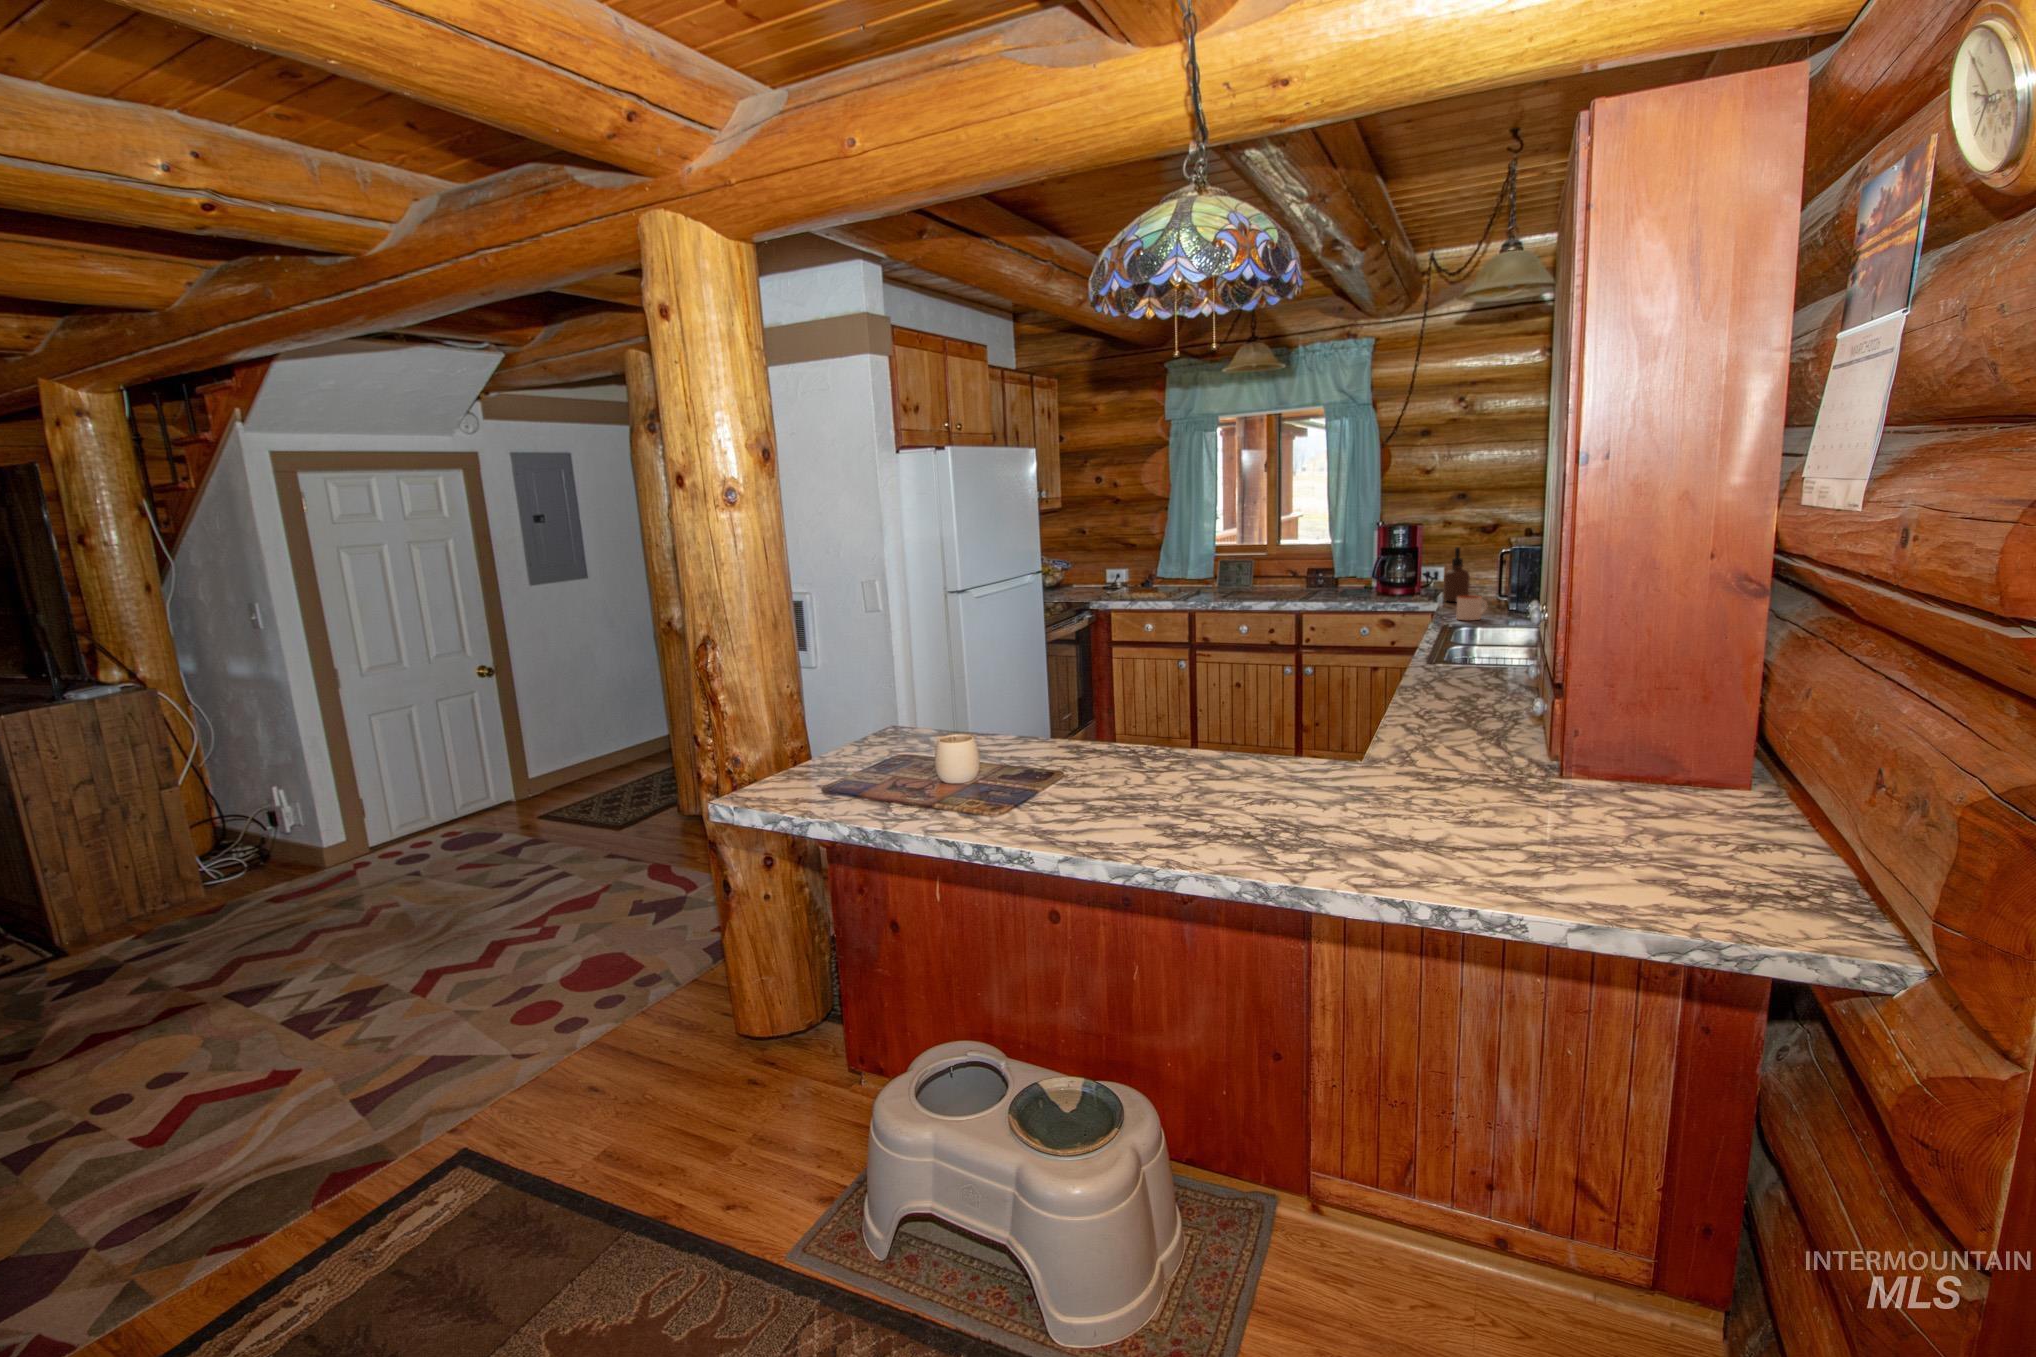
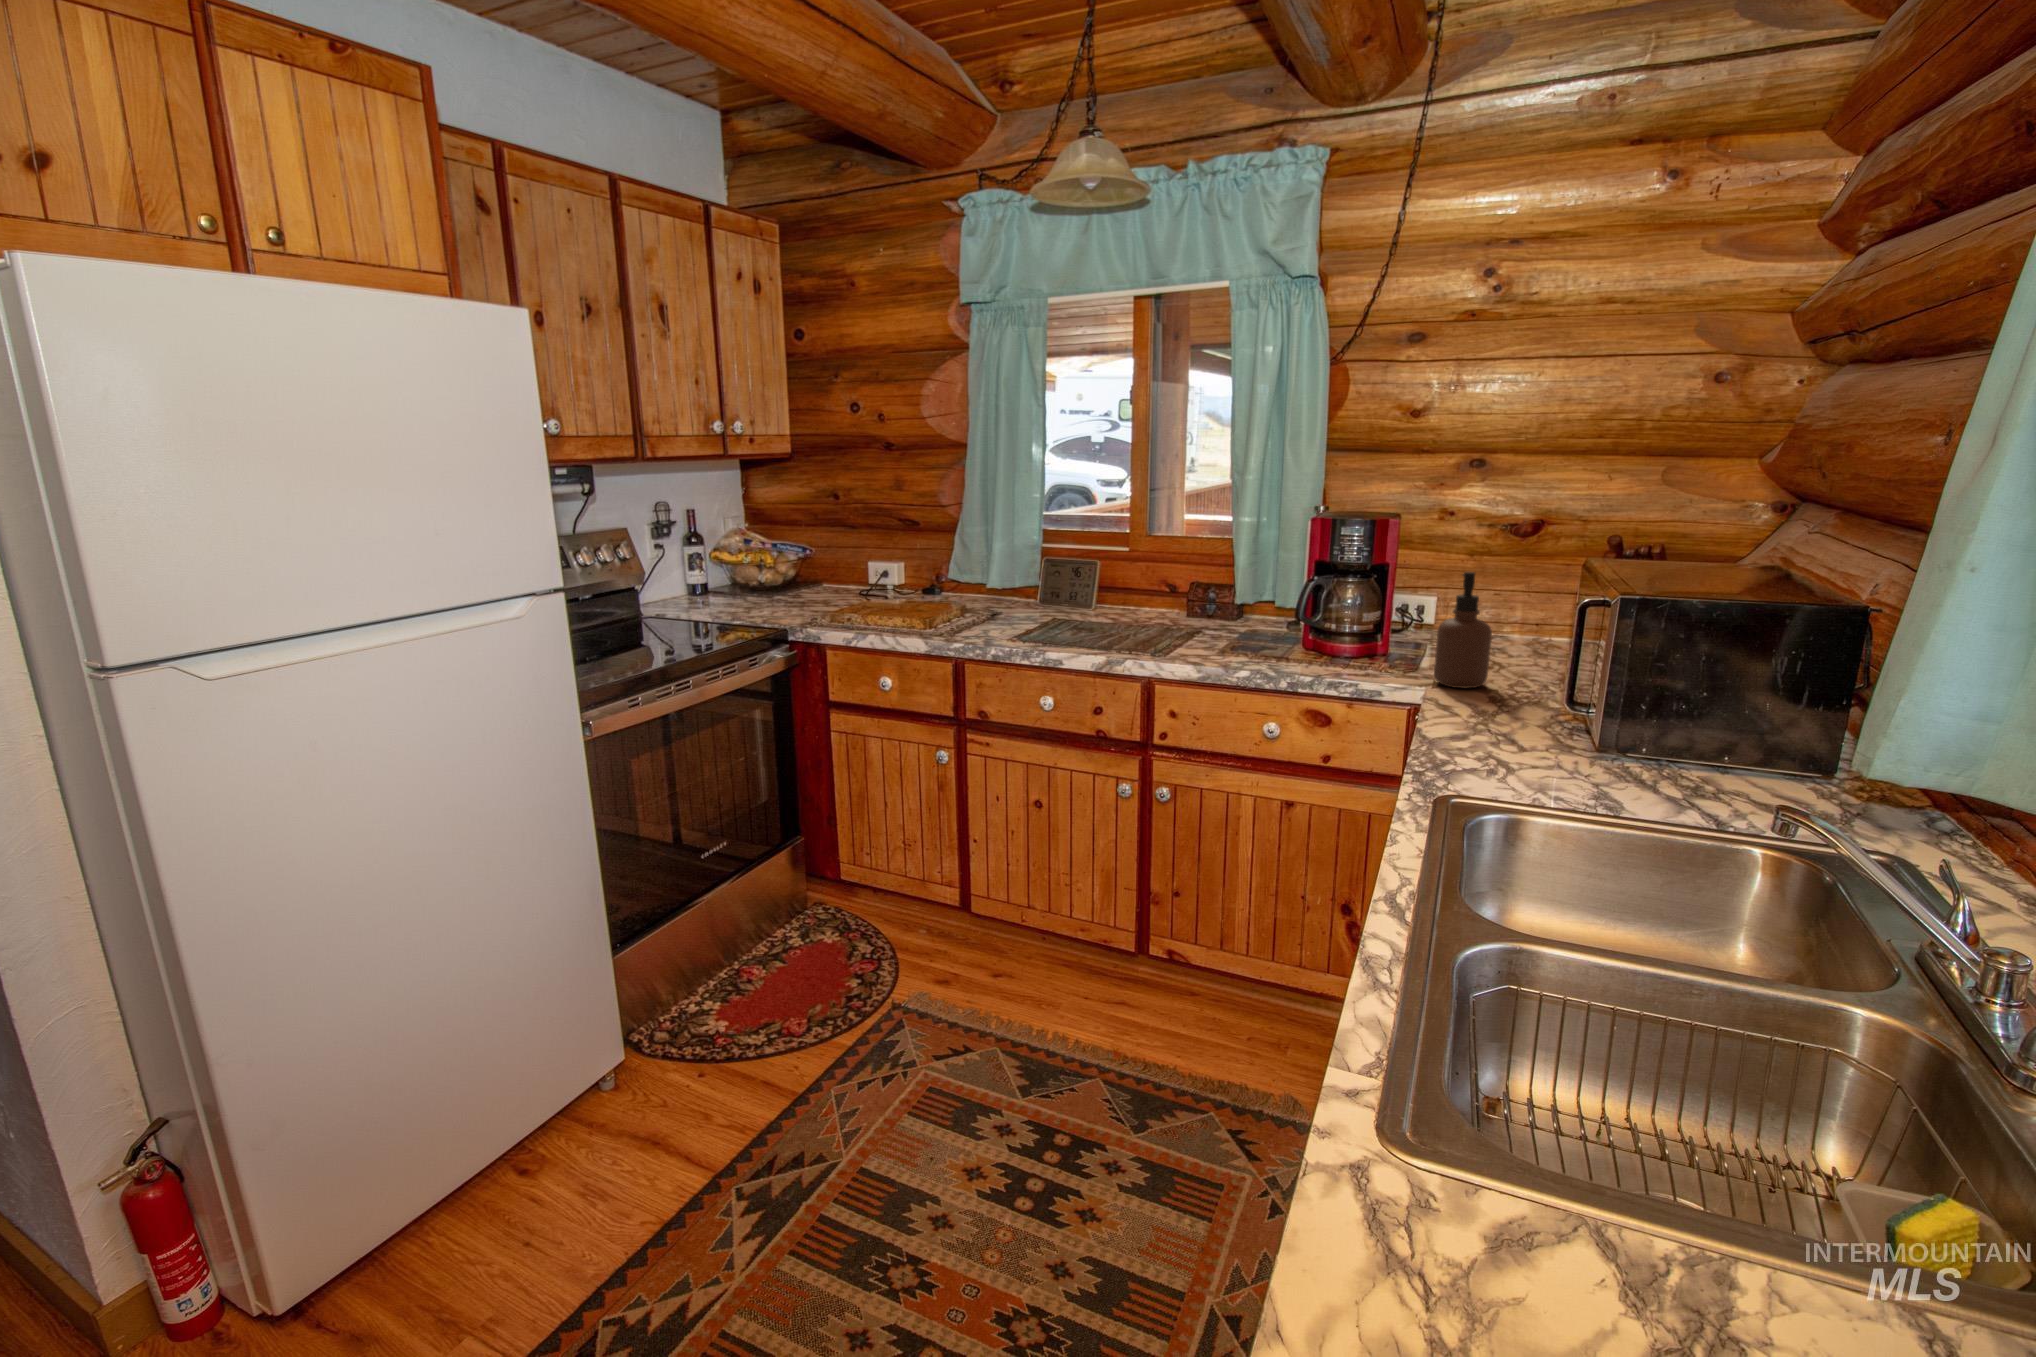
mug: present [1457,595,1487,621] -> none [1465,705,1543,773]

